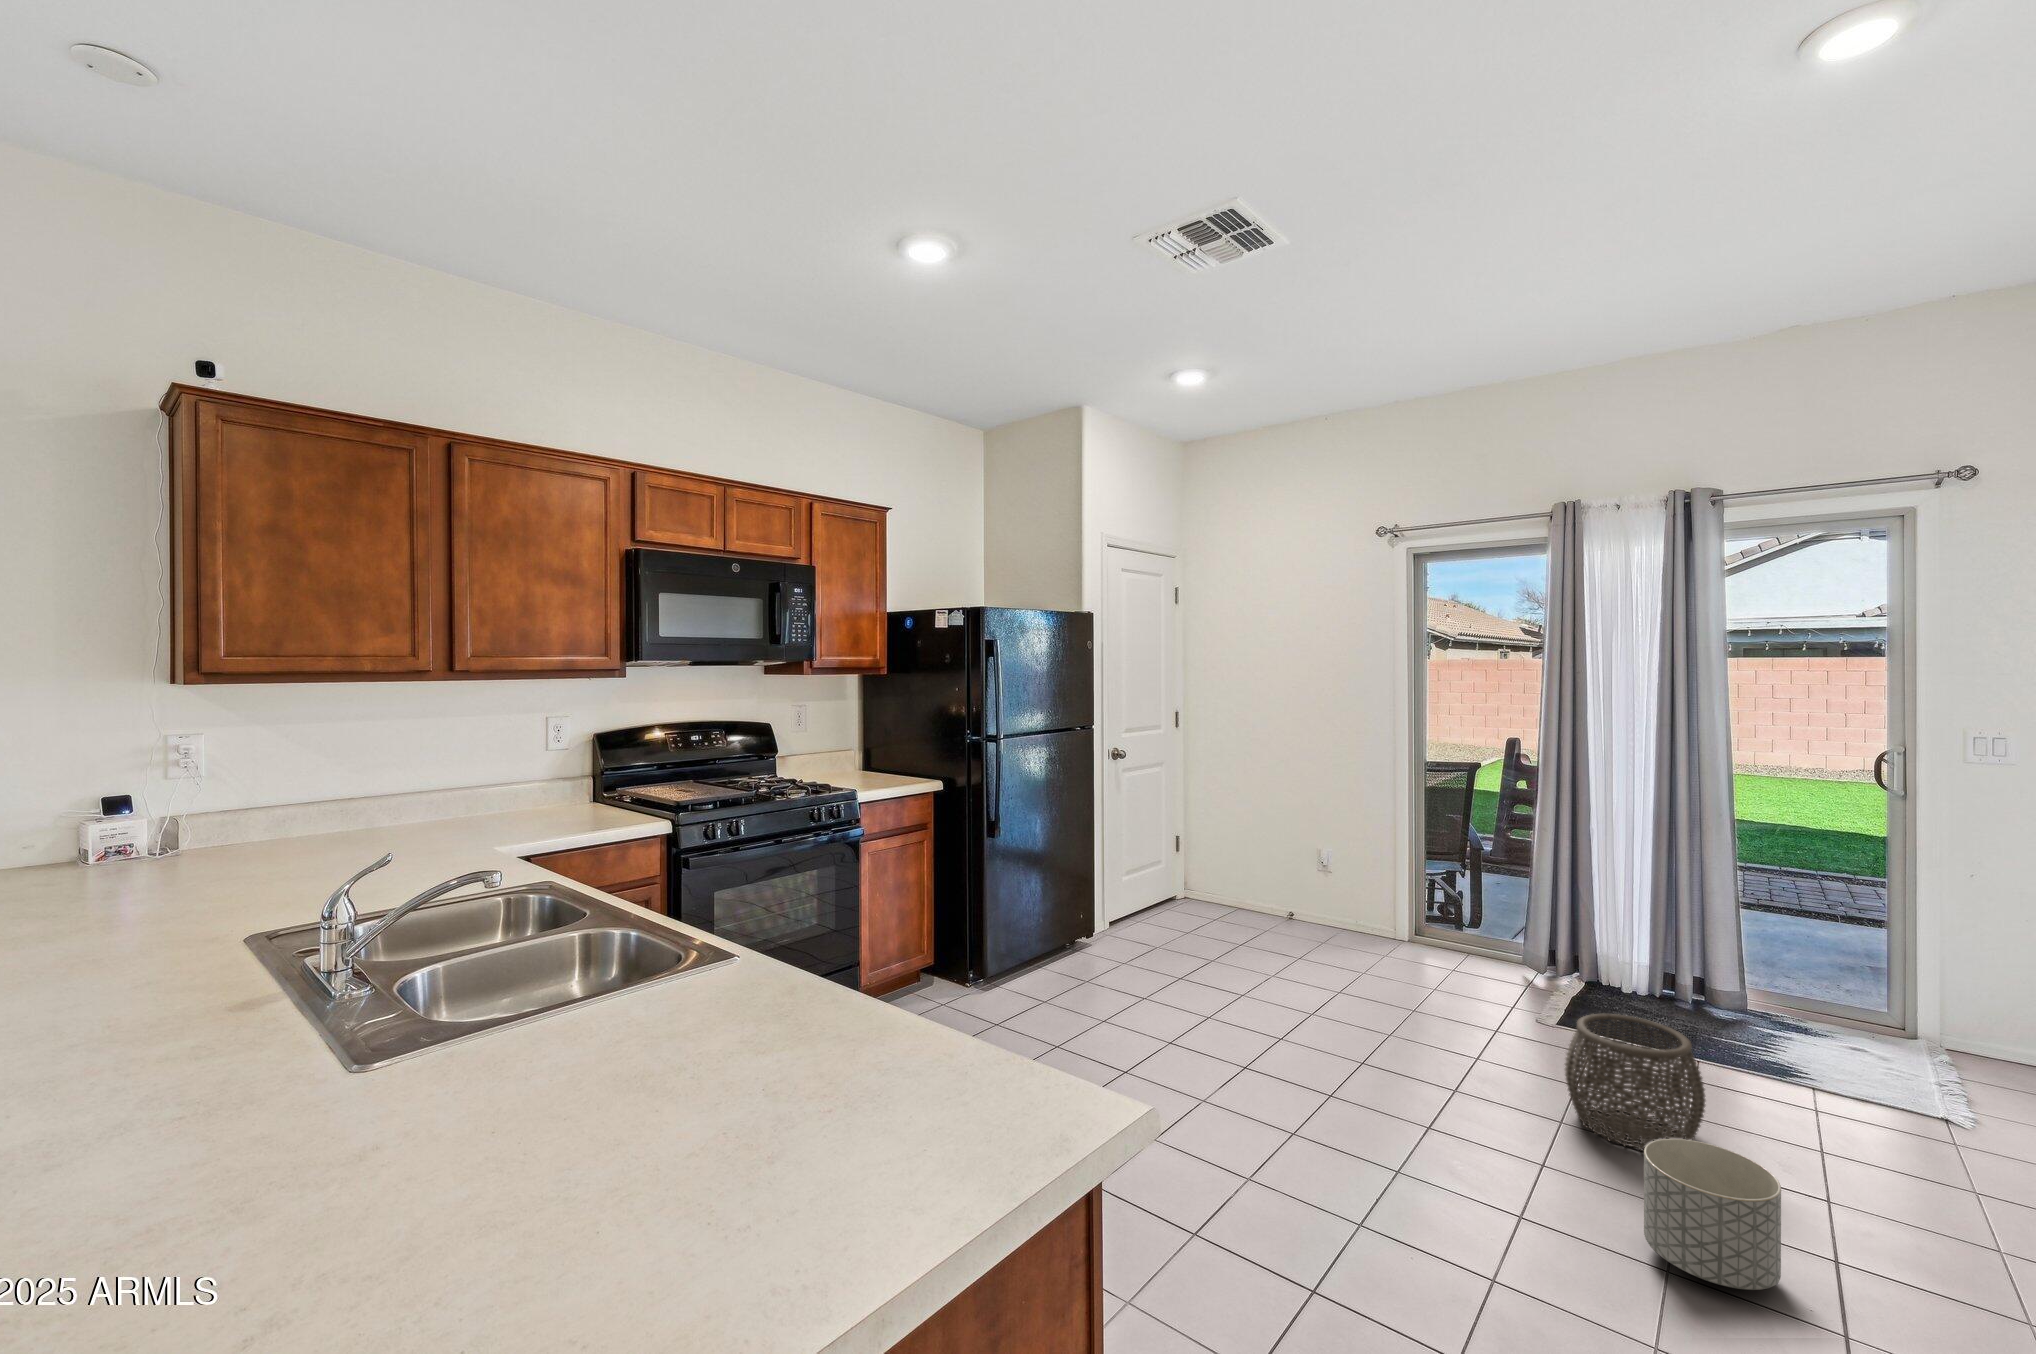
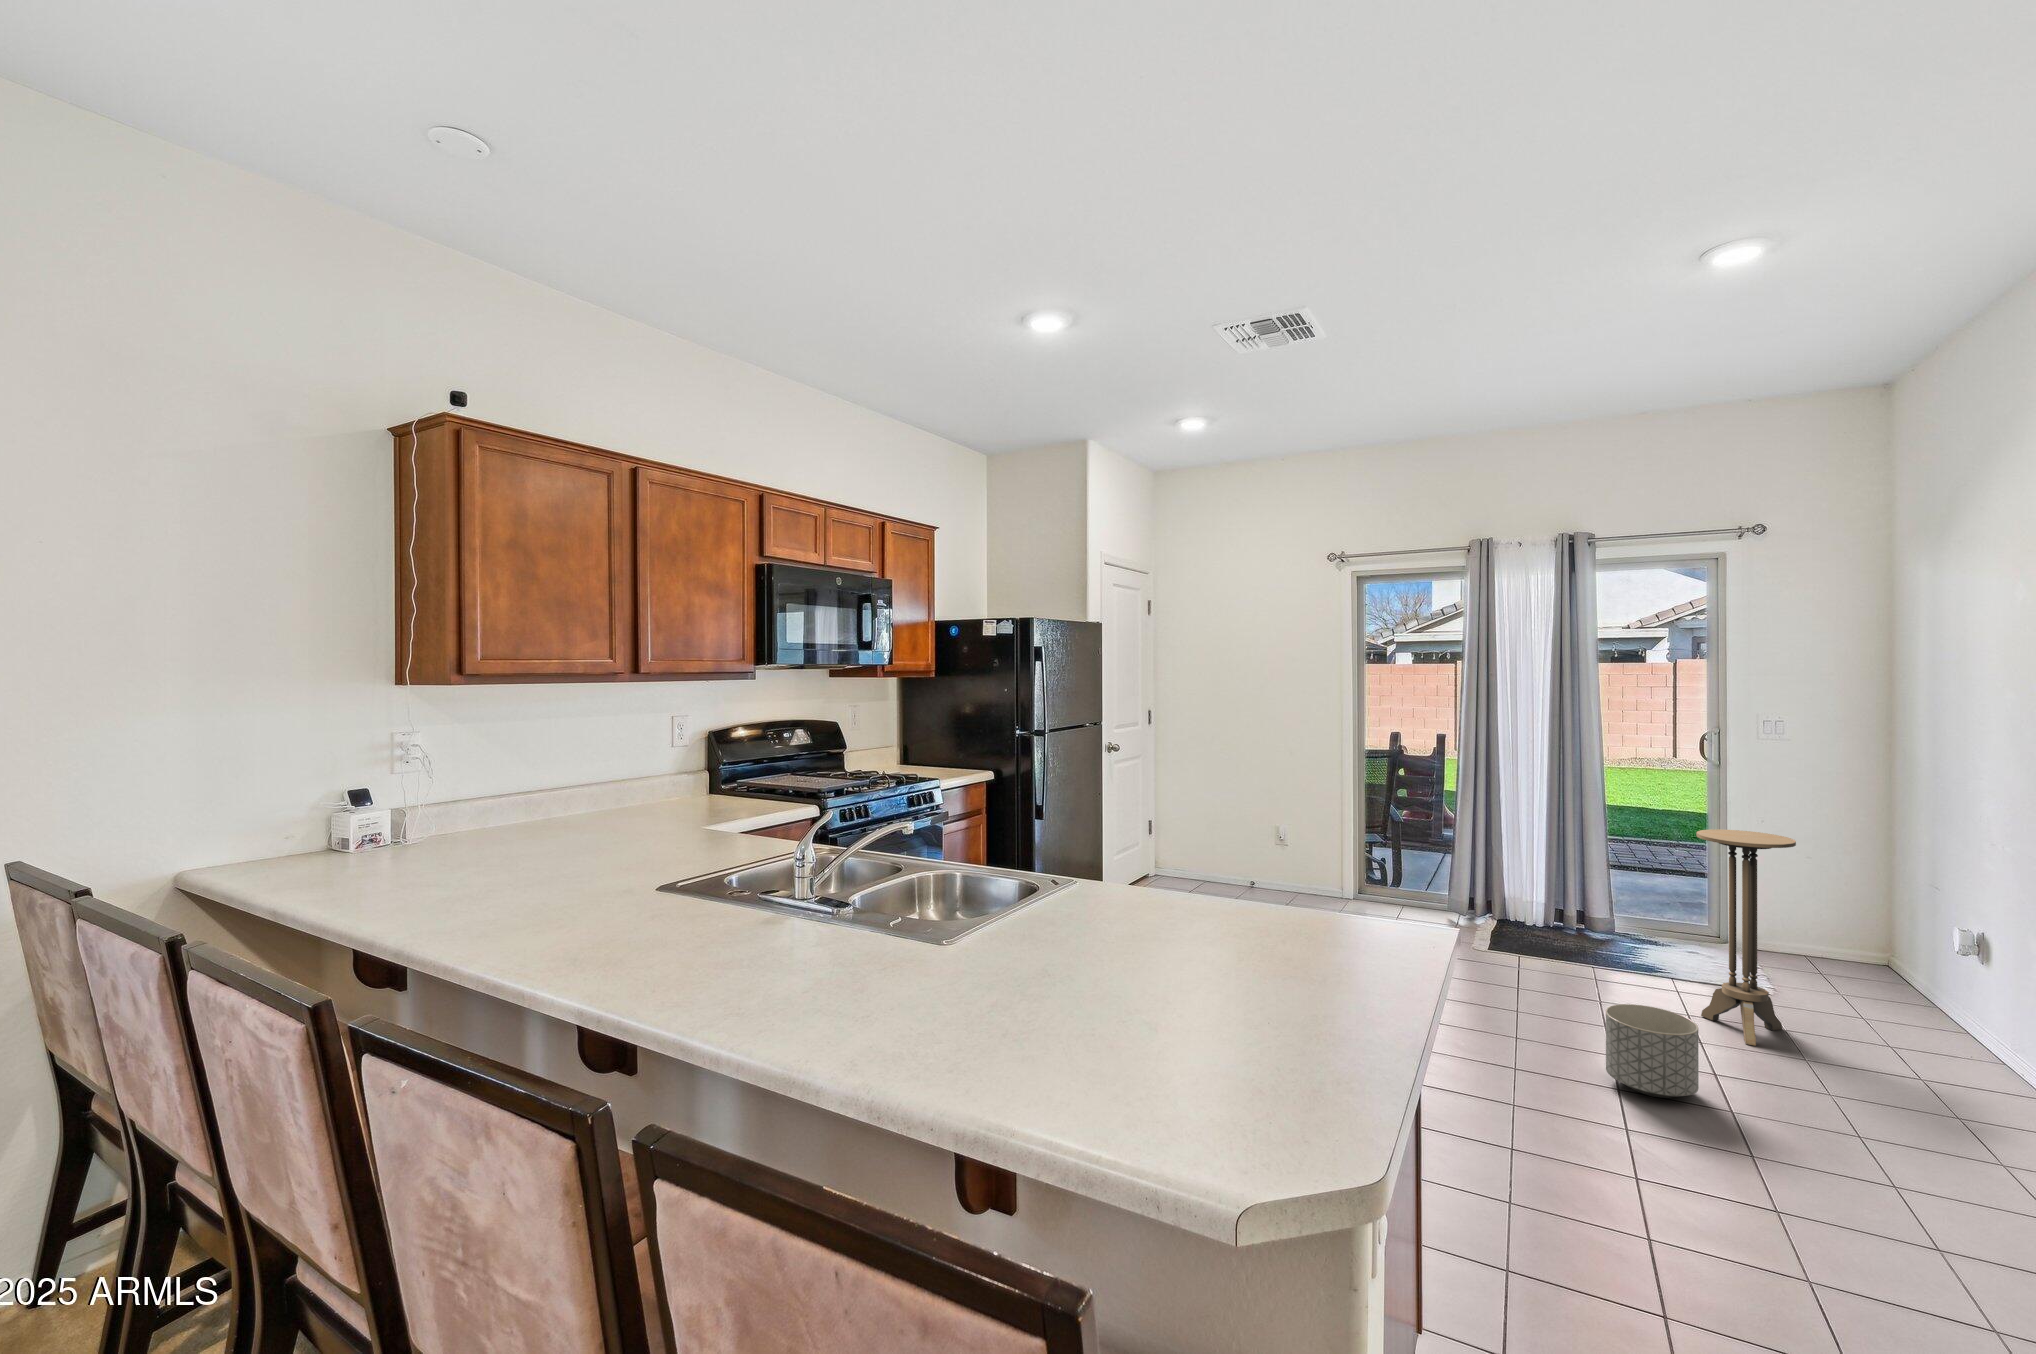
side table: none [1824,892,1979,1211] -> present [1696,829,1796,1046]
woven basket: present [1565,1014,1706,1151] -> none [1519,930,1622,1027]

